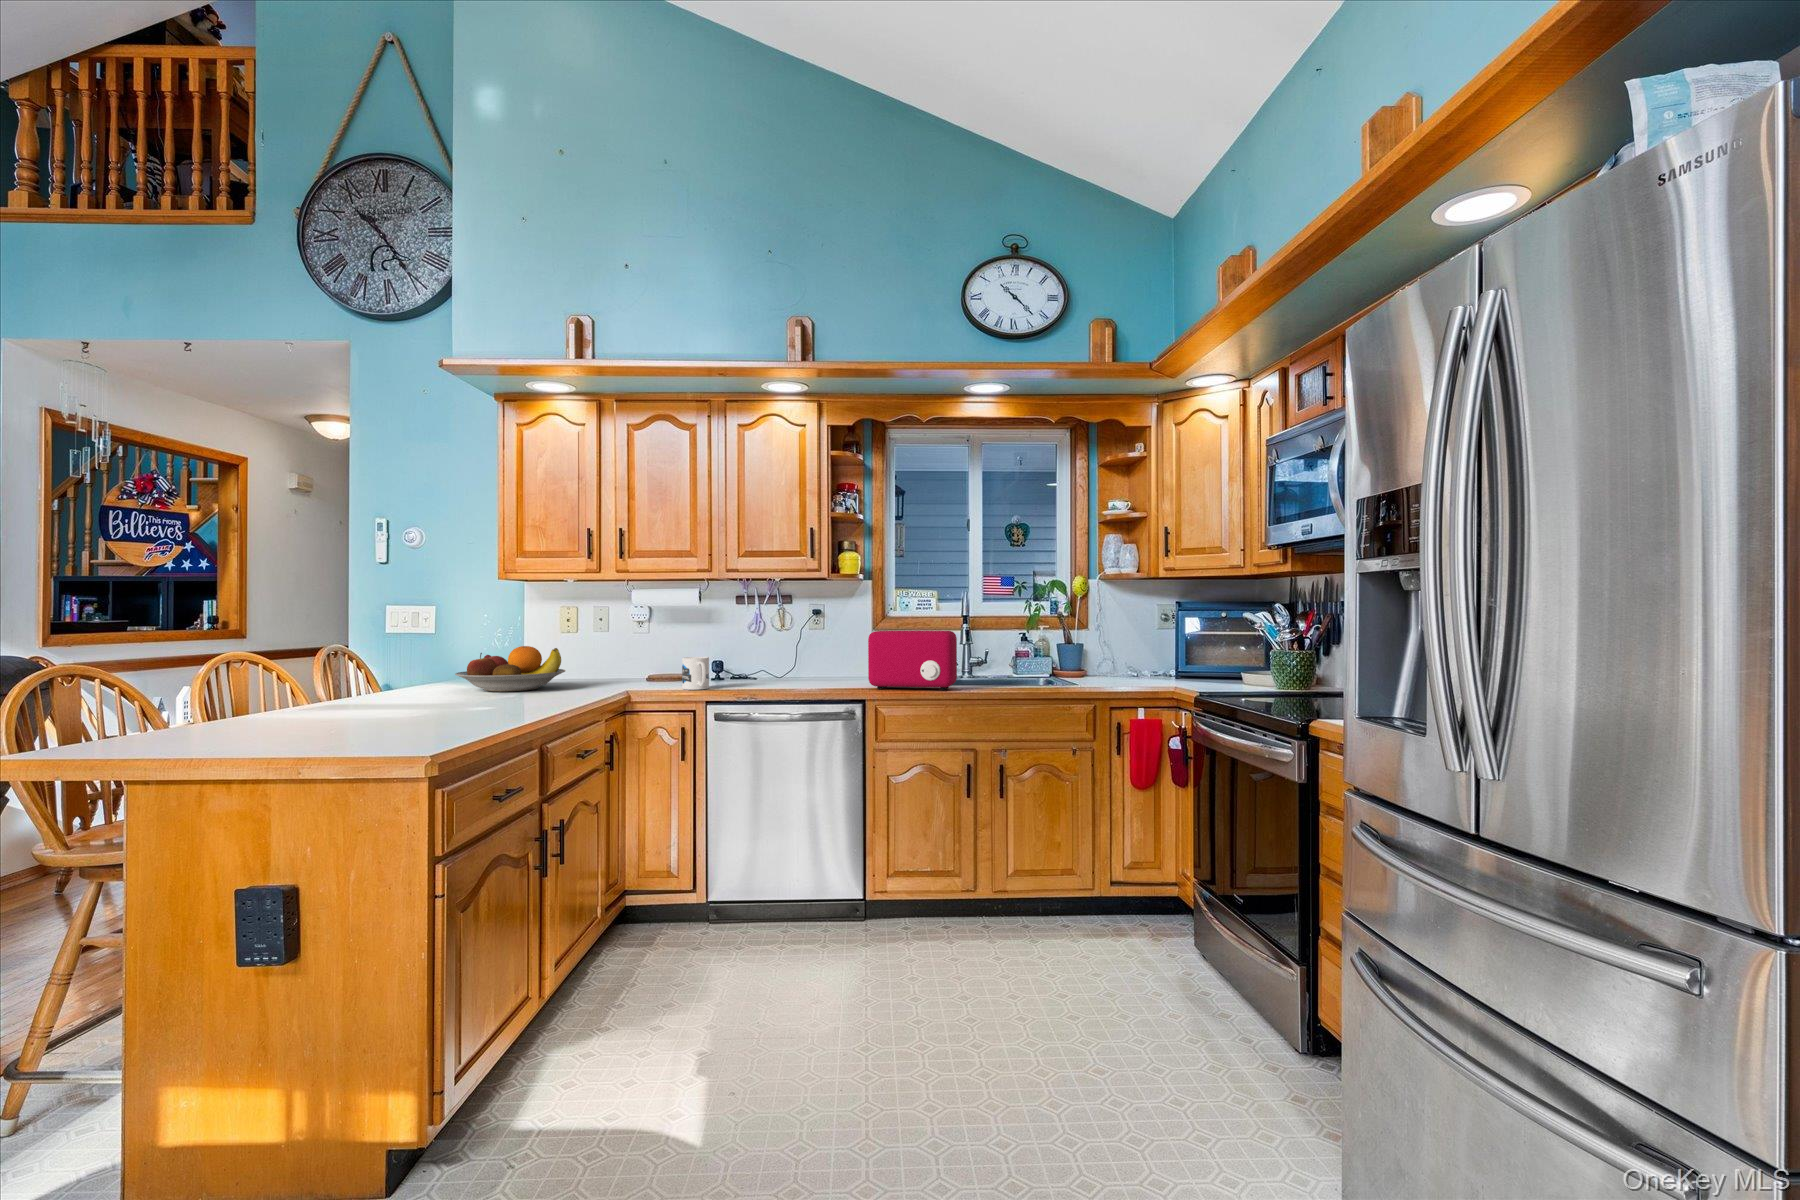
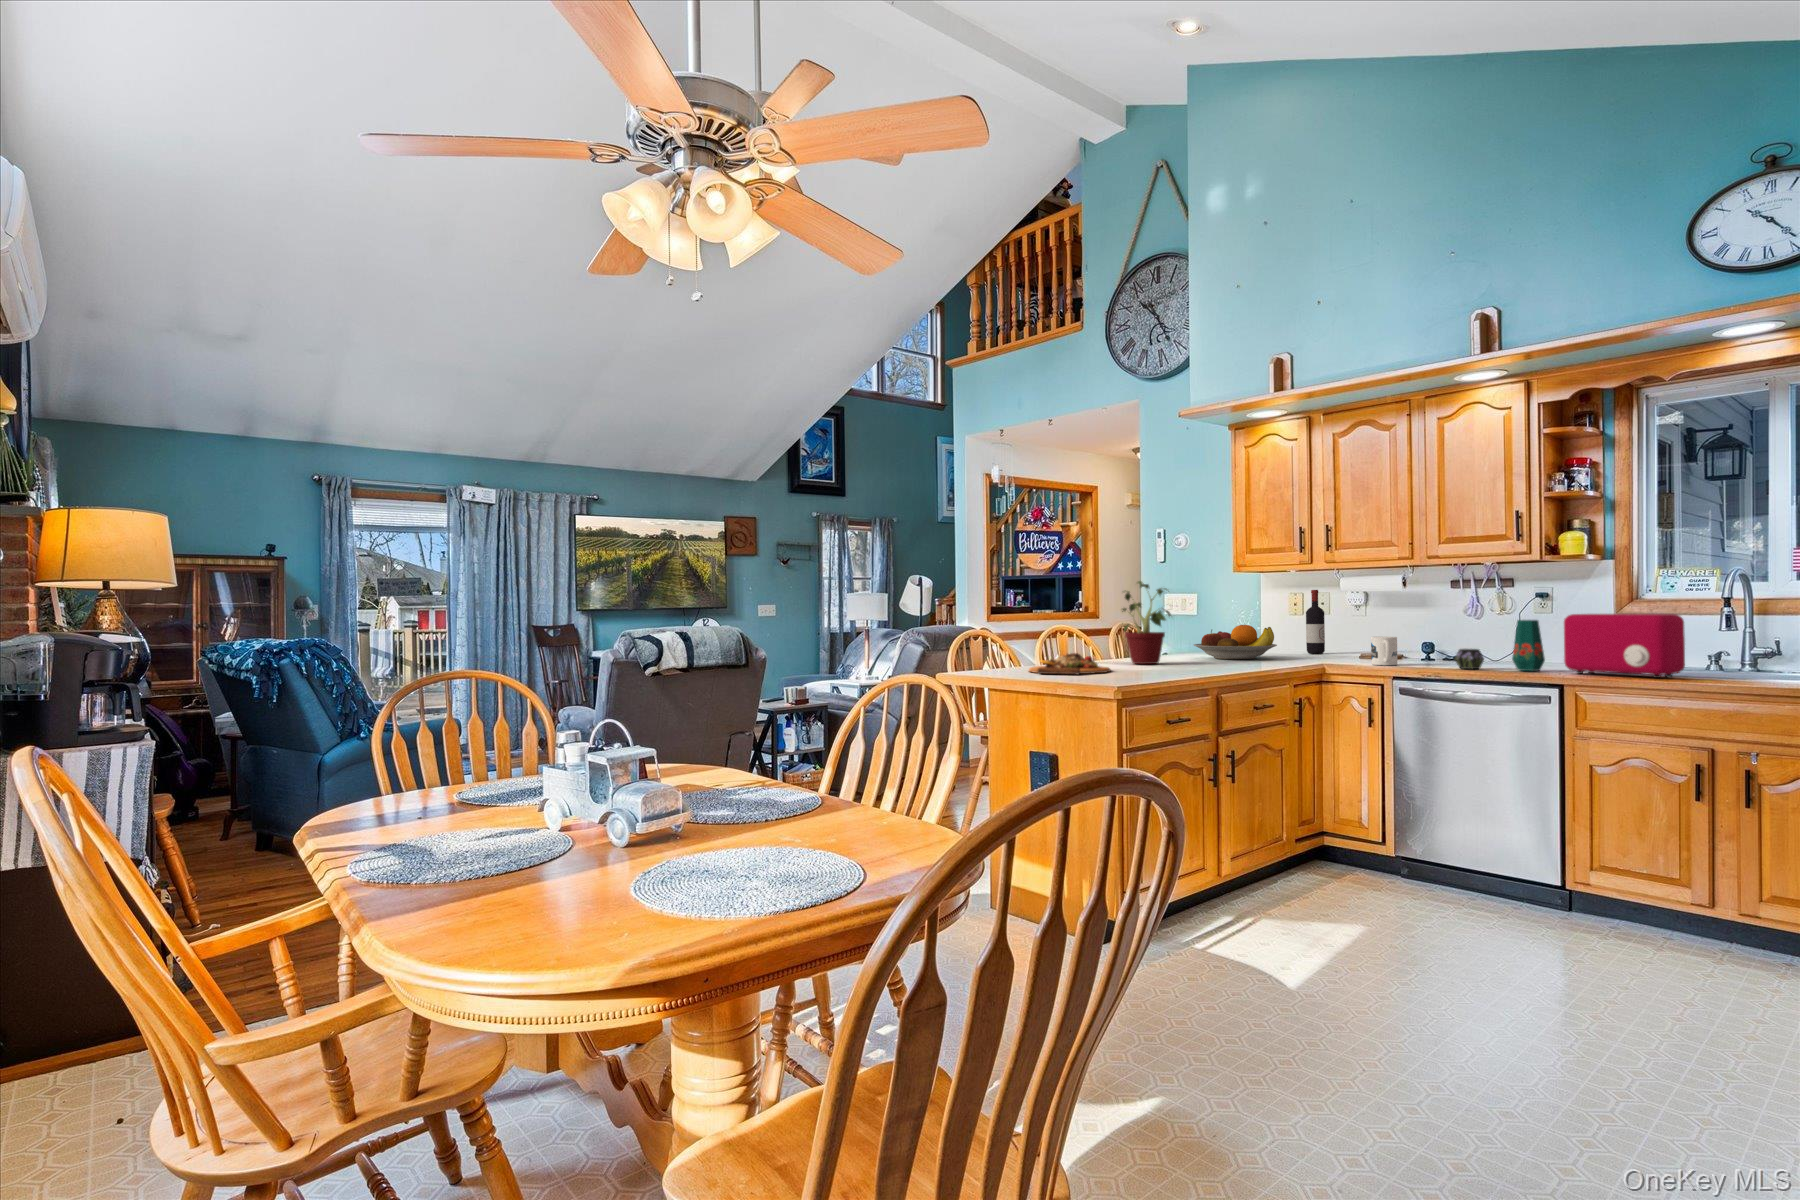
potted plant: none [356,586,443,709] -> present [1122,581,1171,664]
wine bottle: none [583,603,604,677] -> present [1306,590,1325,654]
vase: none [769,637,849,690] -> present [1454,620,1545,671]
cutting board: none [193,702,360,746] -> present [1029,653,1111,674]

